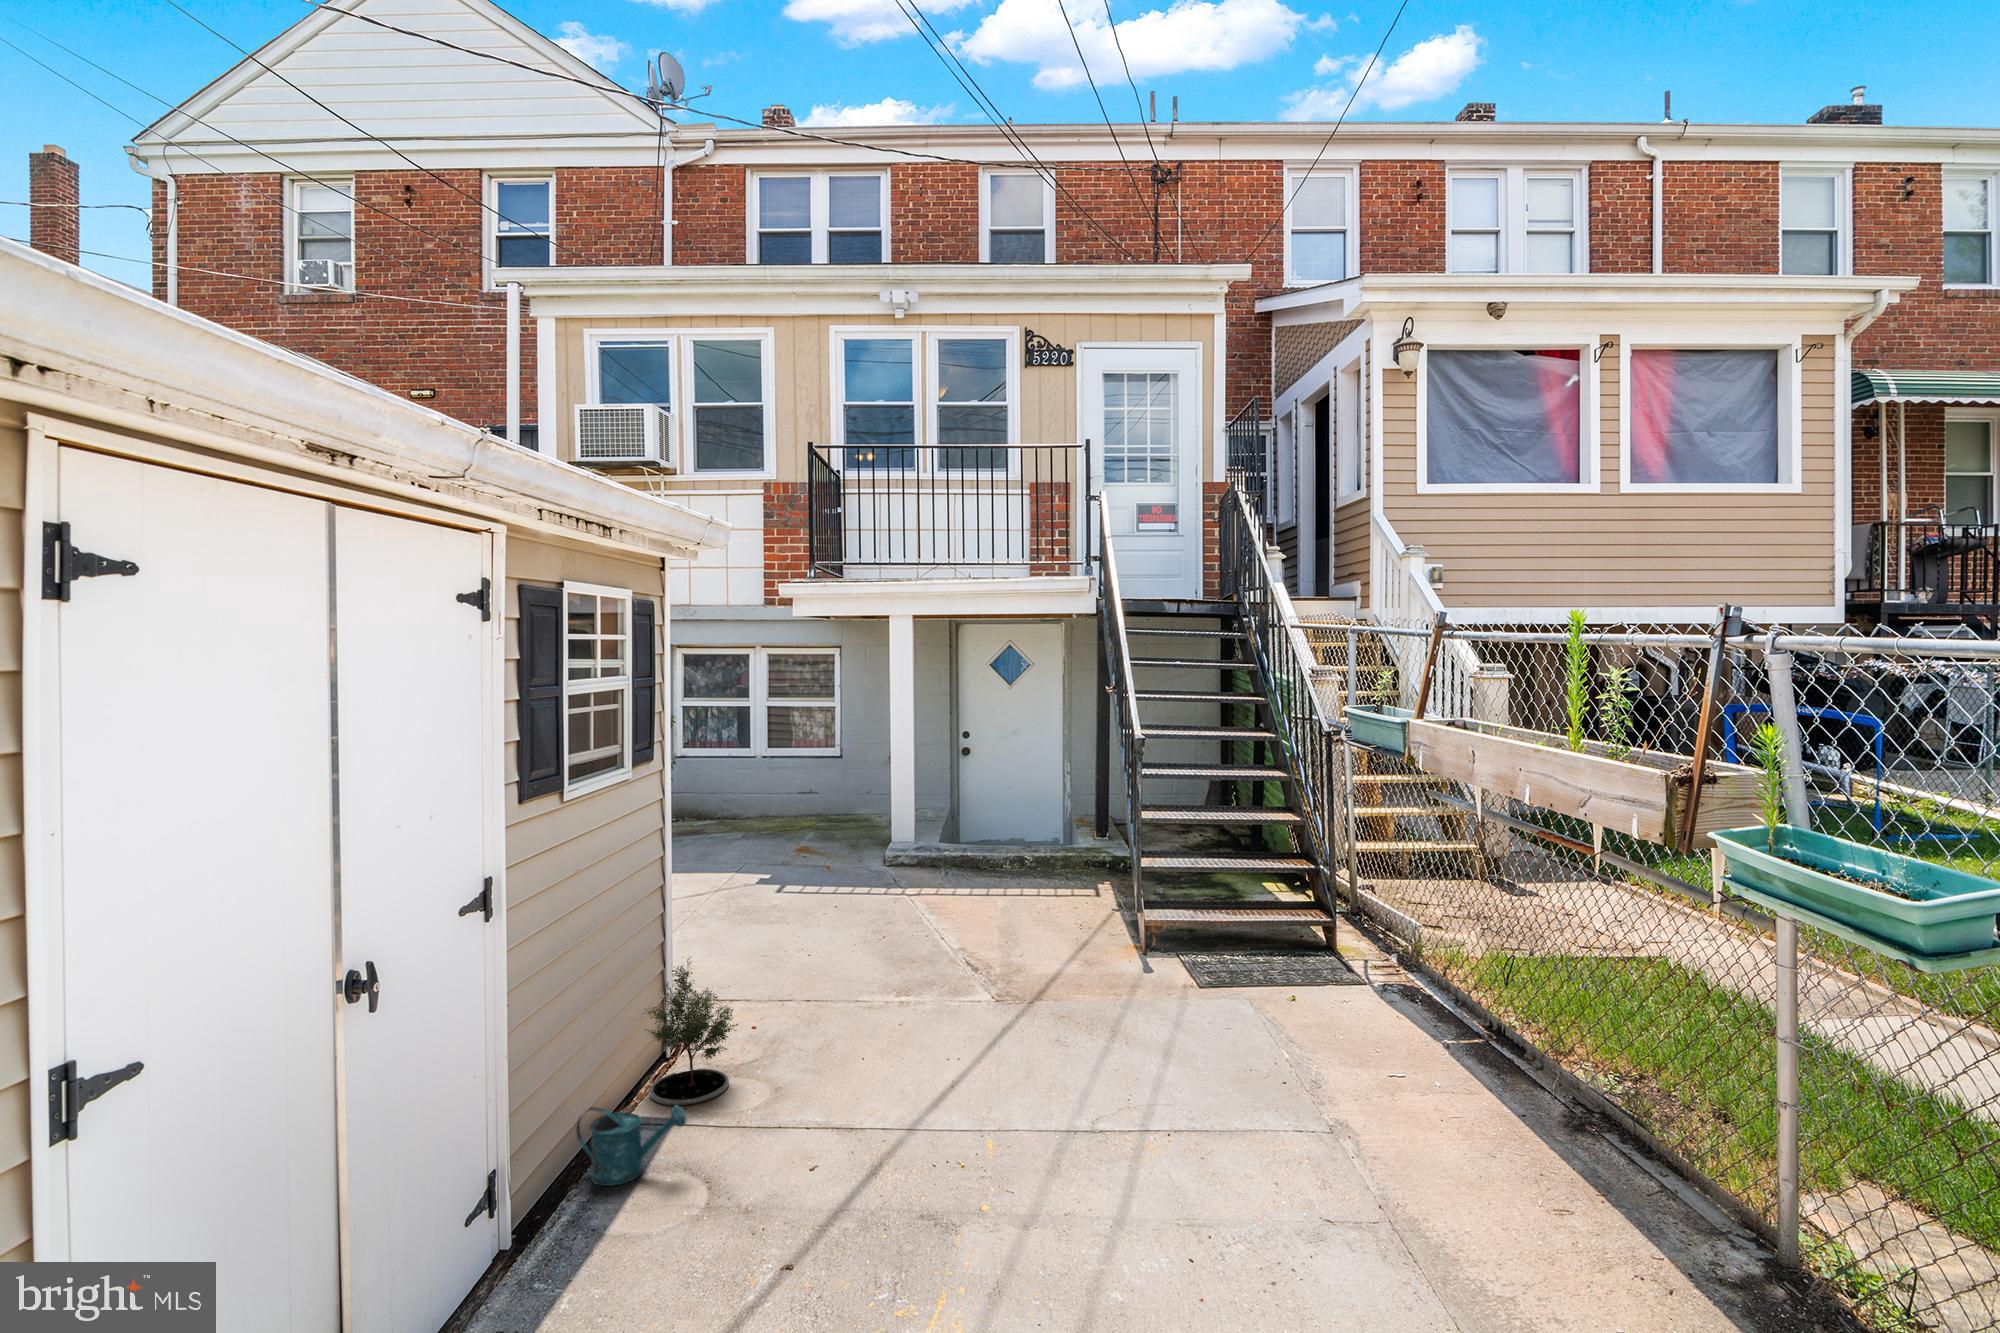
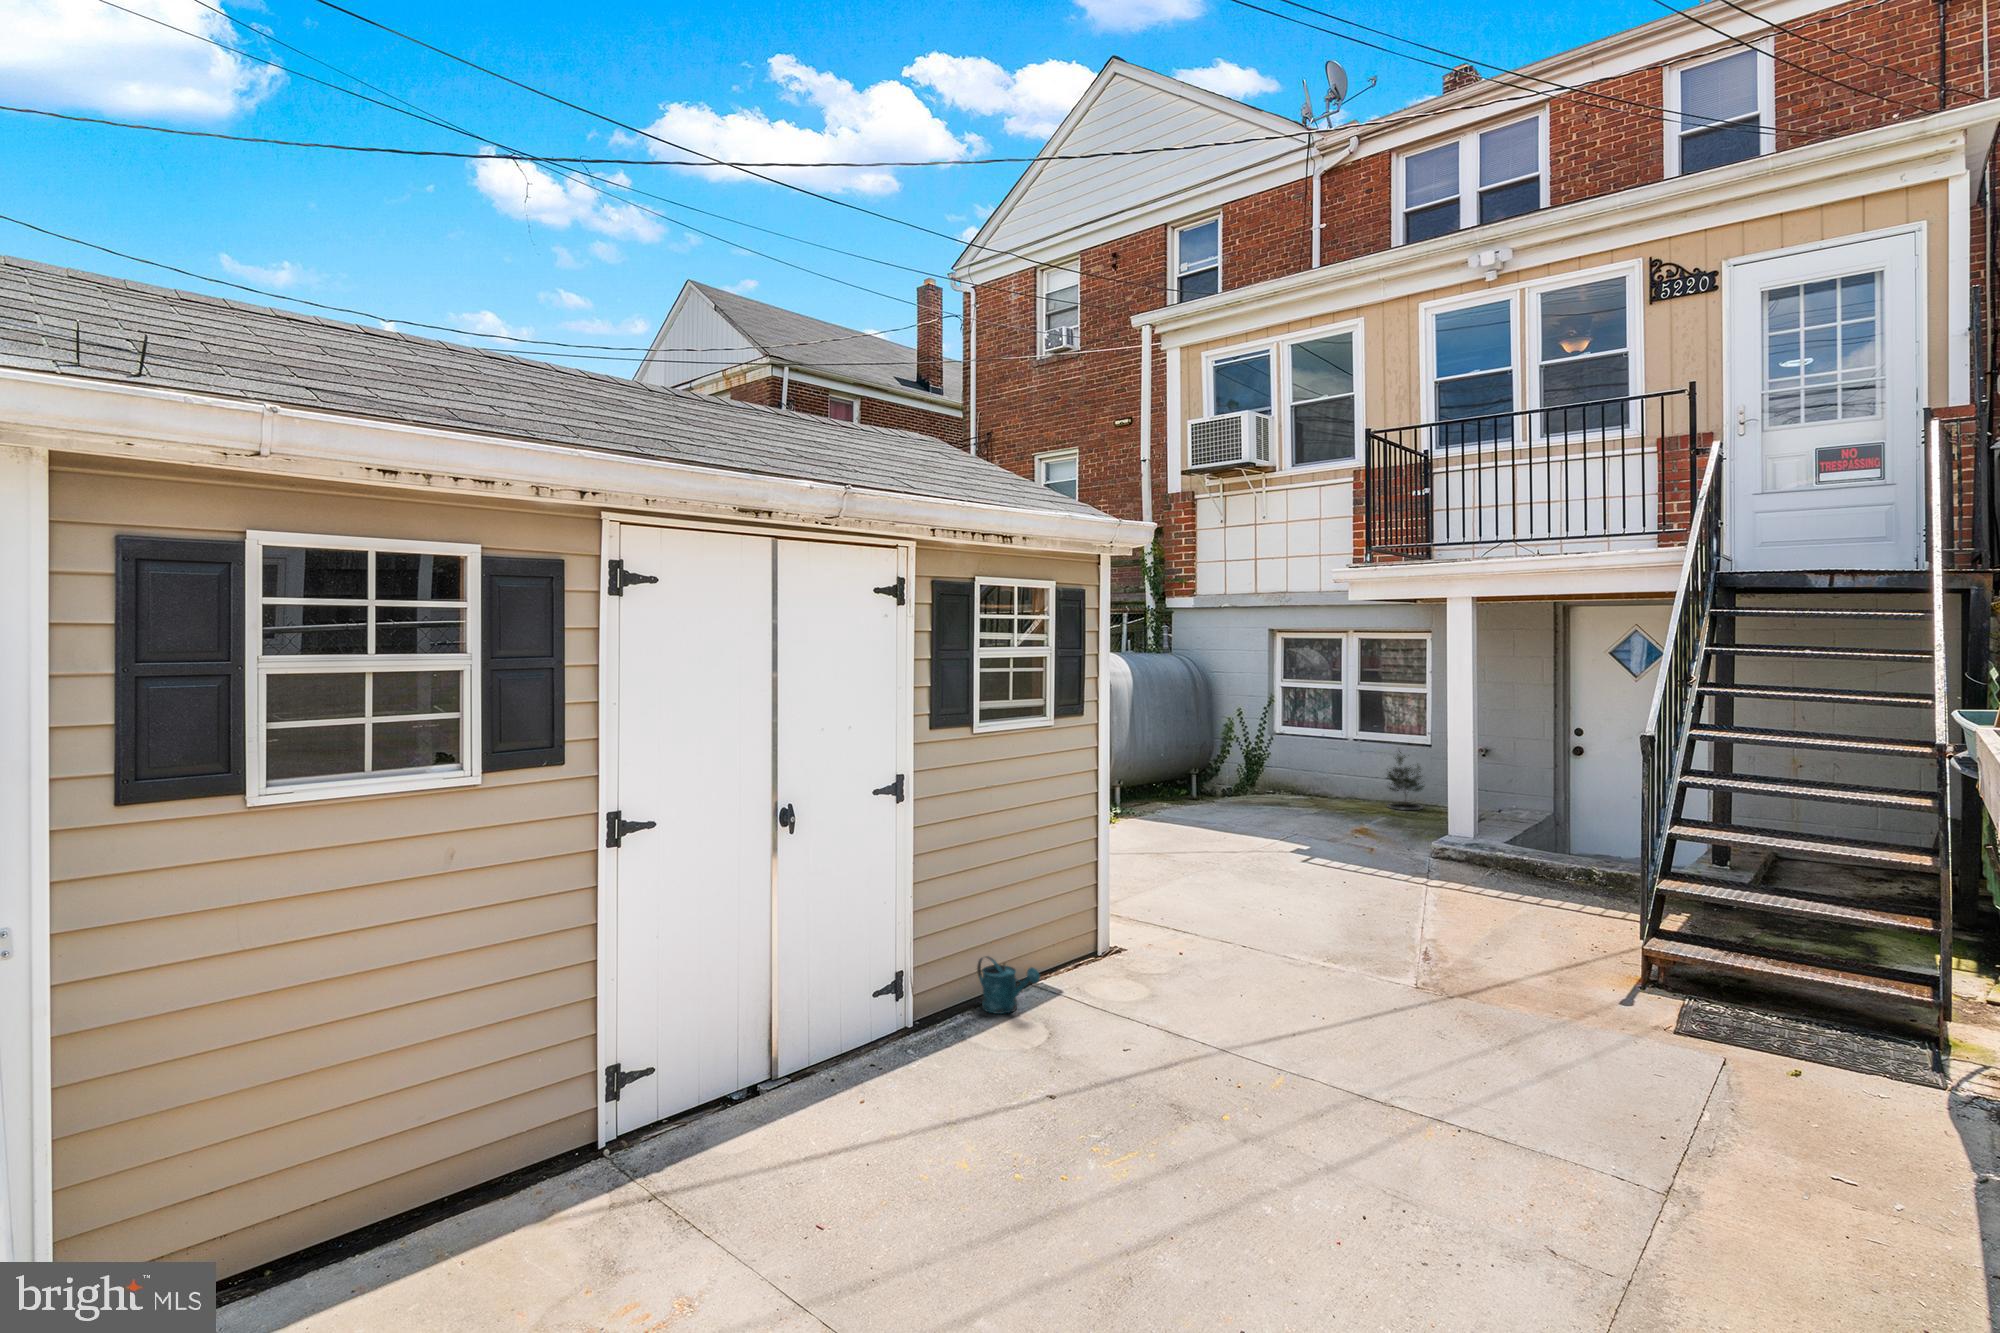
potted tree: present [643,958,738,1105] -> present [1387,751,1424,810]

